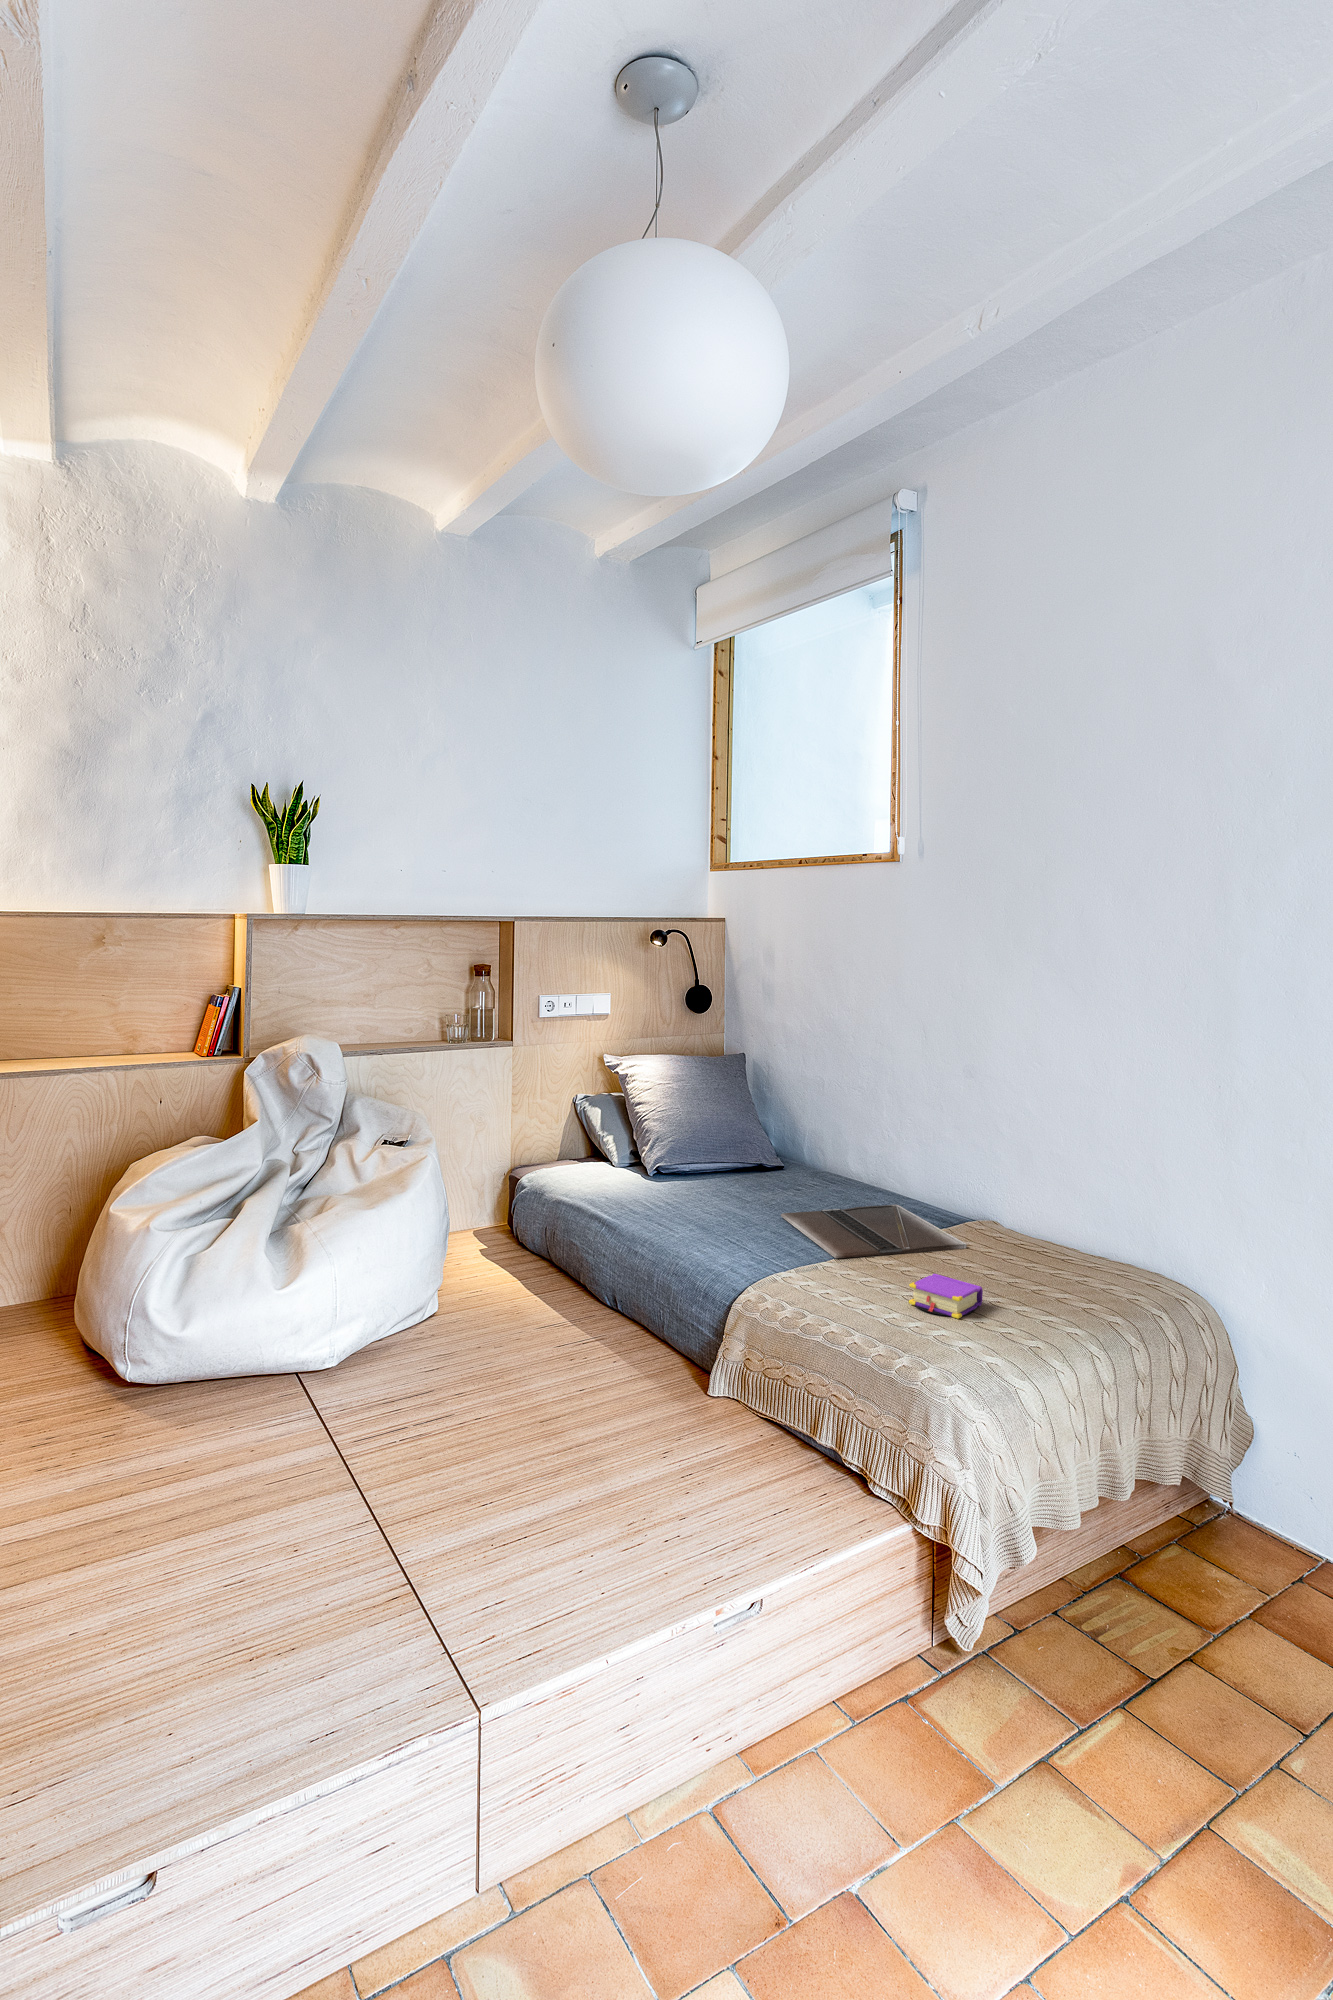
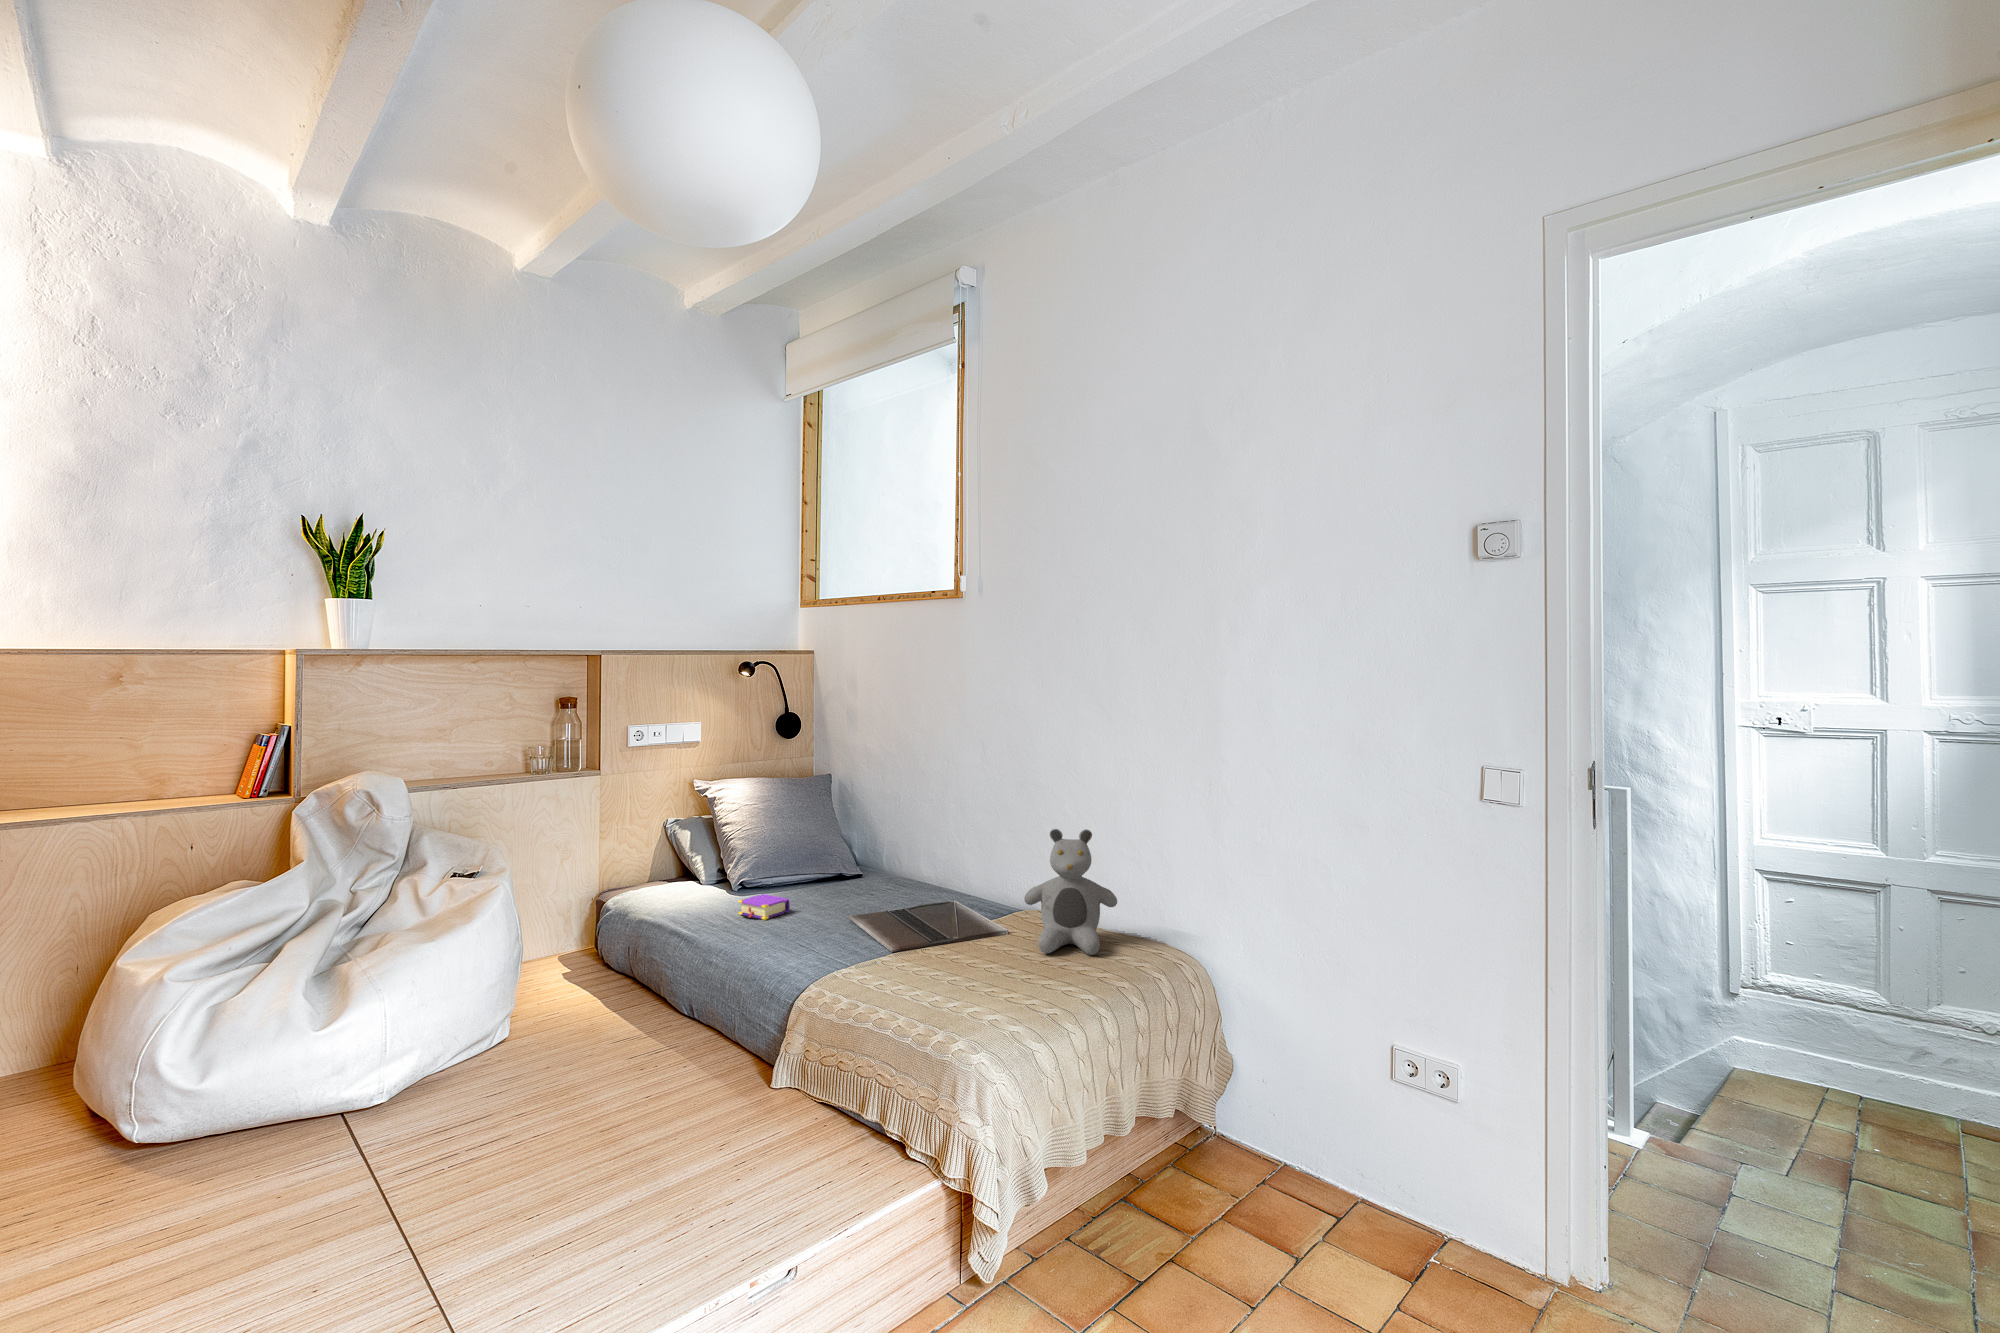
teddy bear: none [989,1133,1105,1282] -> present [1024,829,1117,955]
book: present [909,1274,983,1319] -> present [738,894,790,920]

